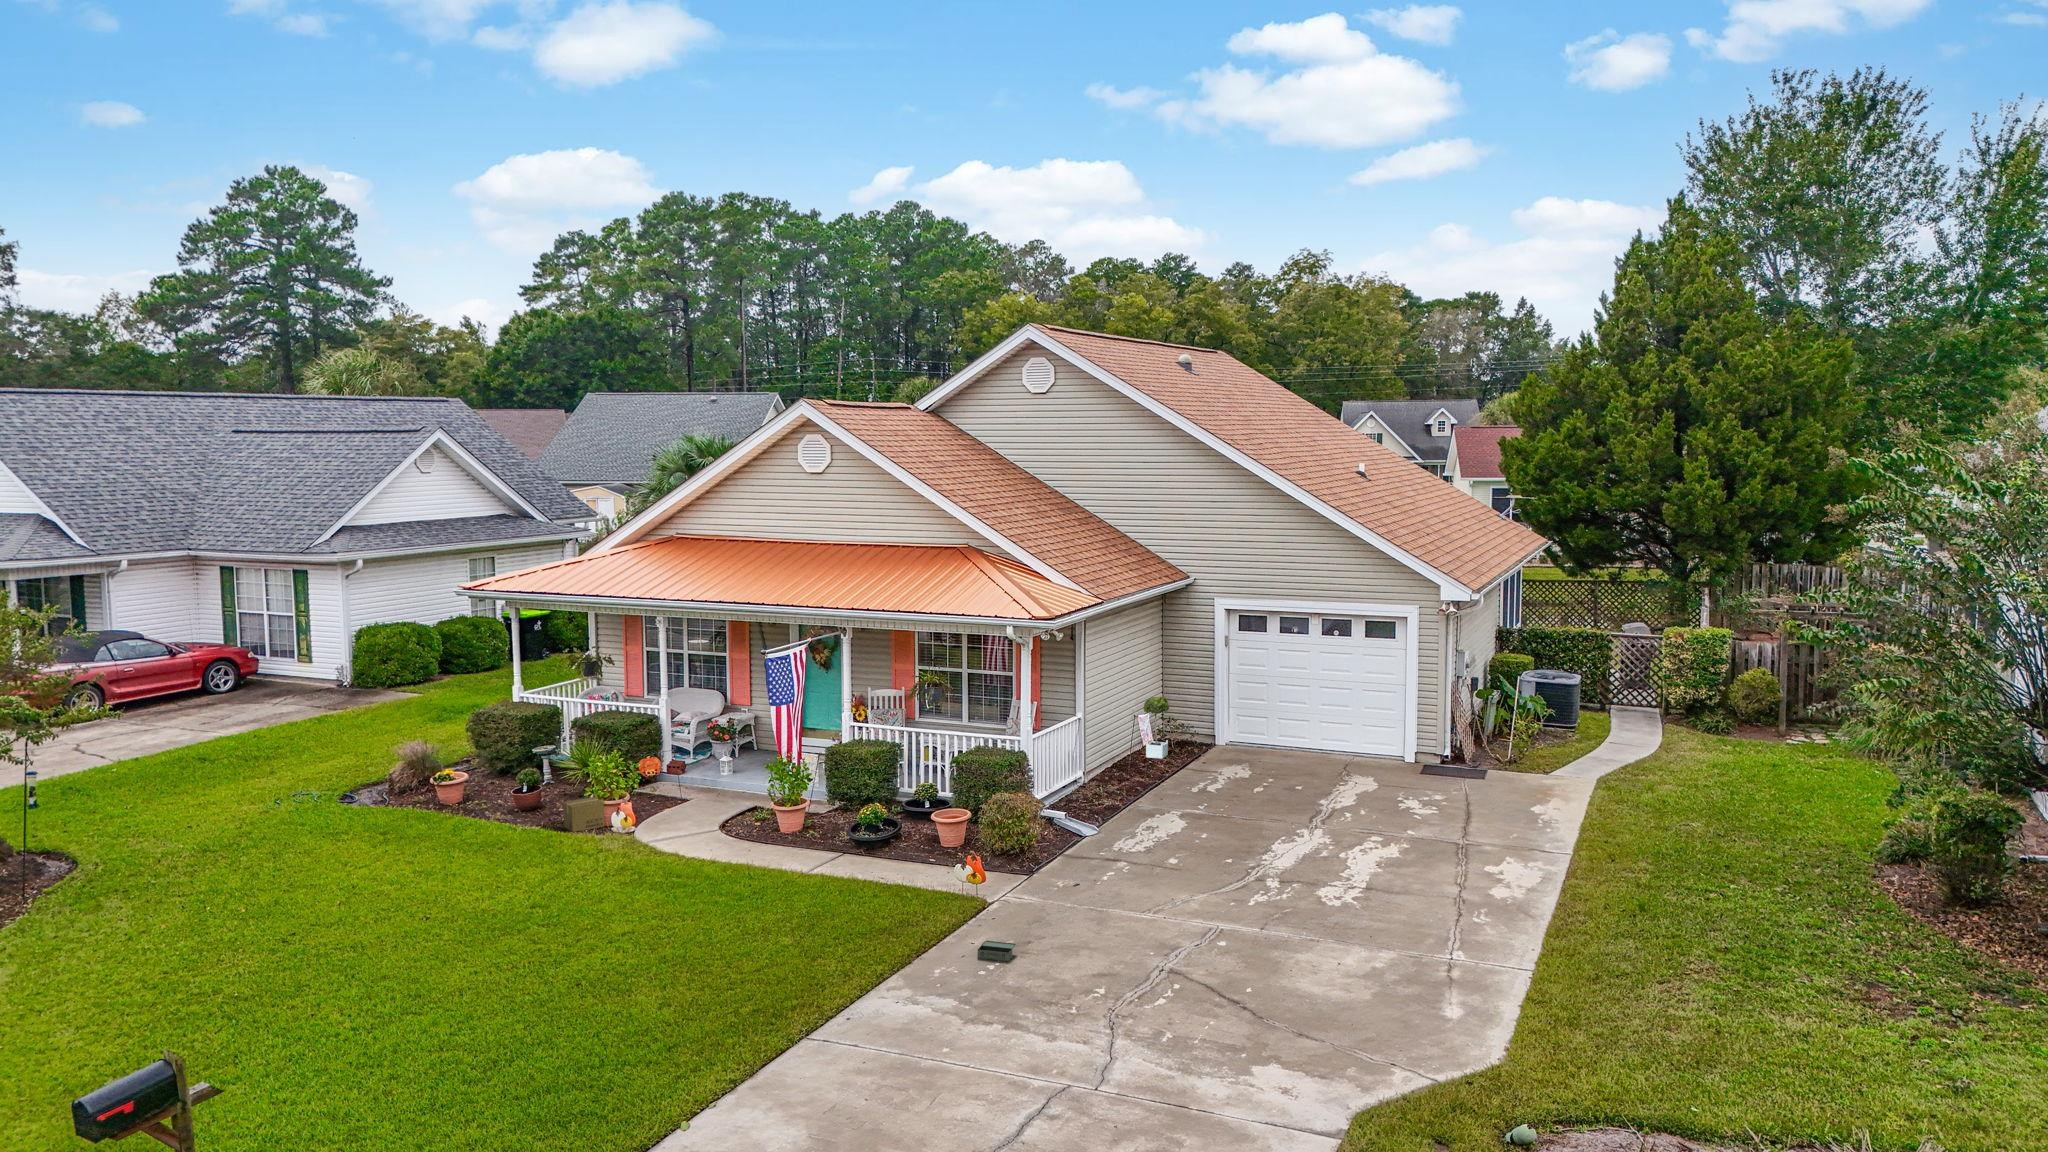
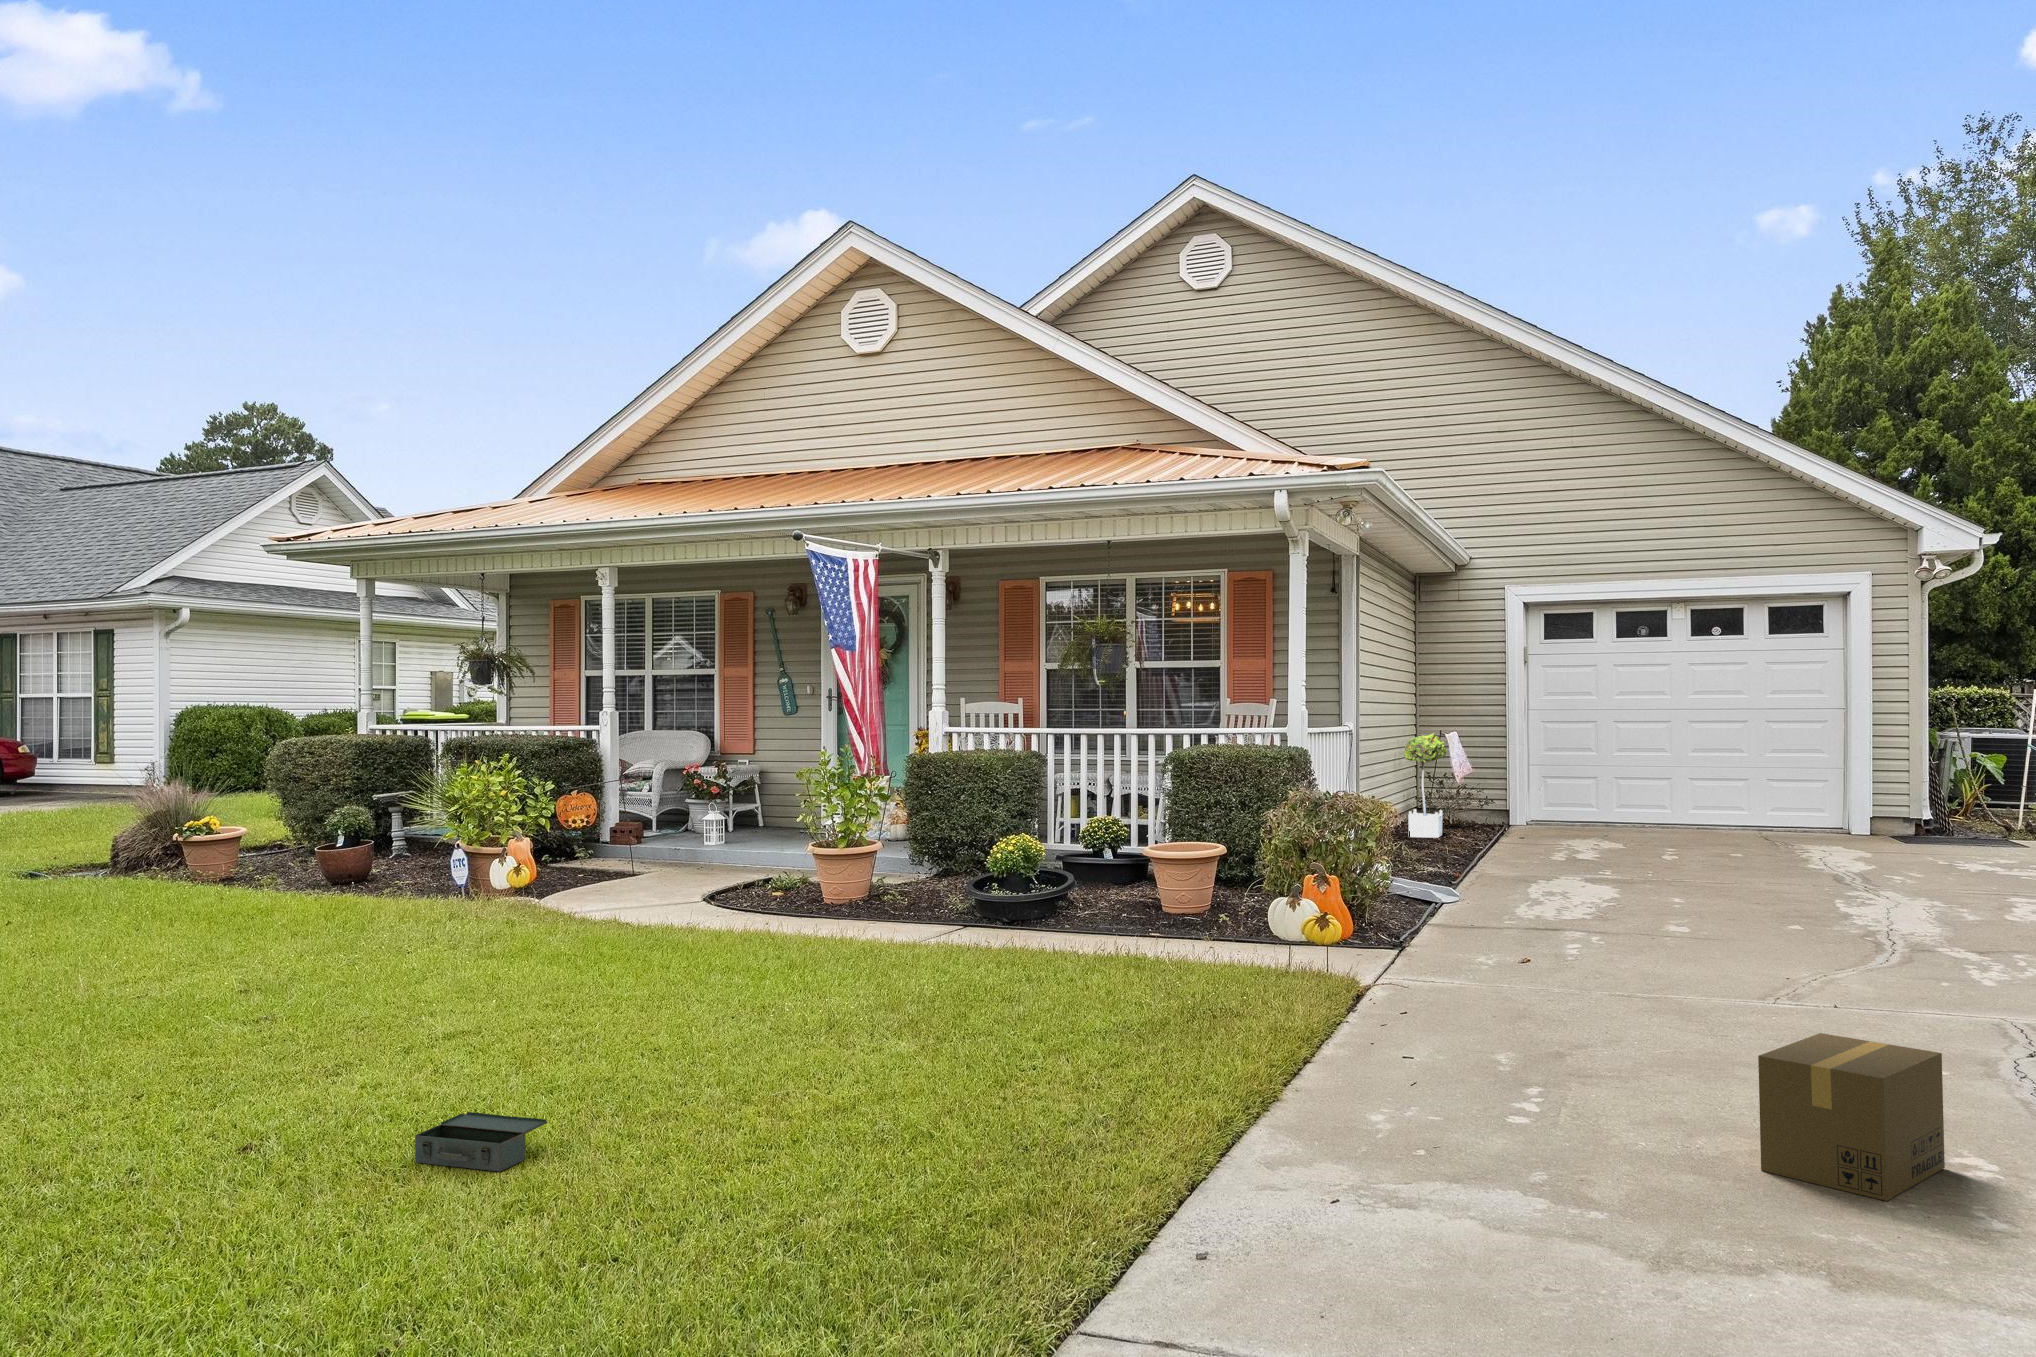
cardboard box: present [563,797,604,832] -> present [1758,1033,1945,1201]
toolbox: present [978,941,1016,961] -> present [415,1112,547,1171]

